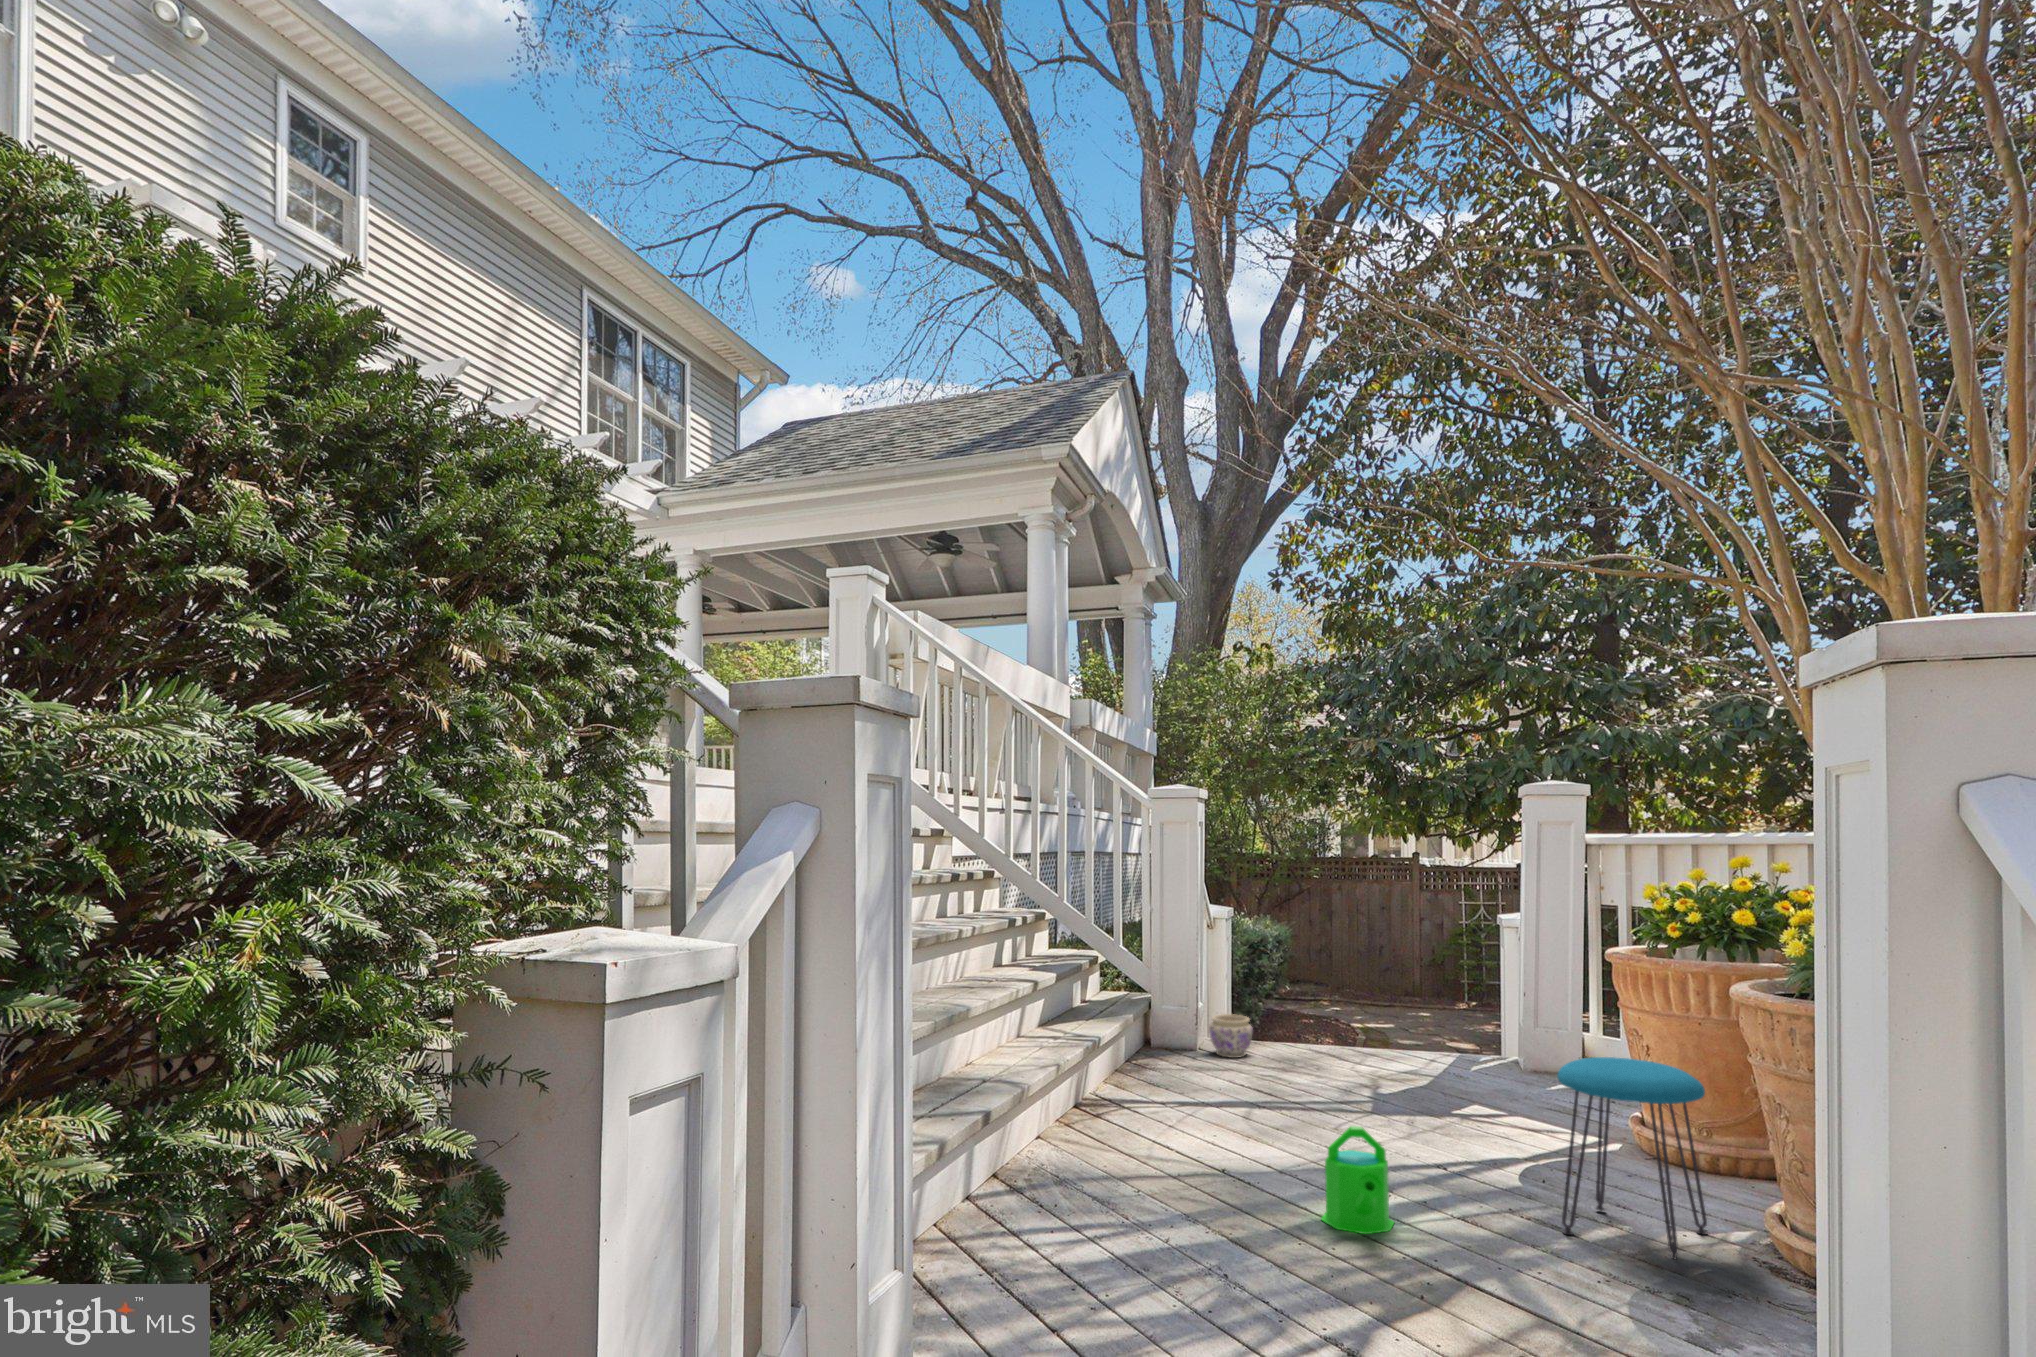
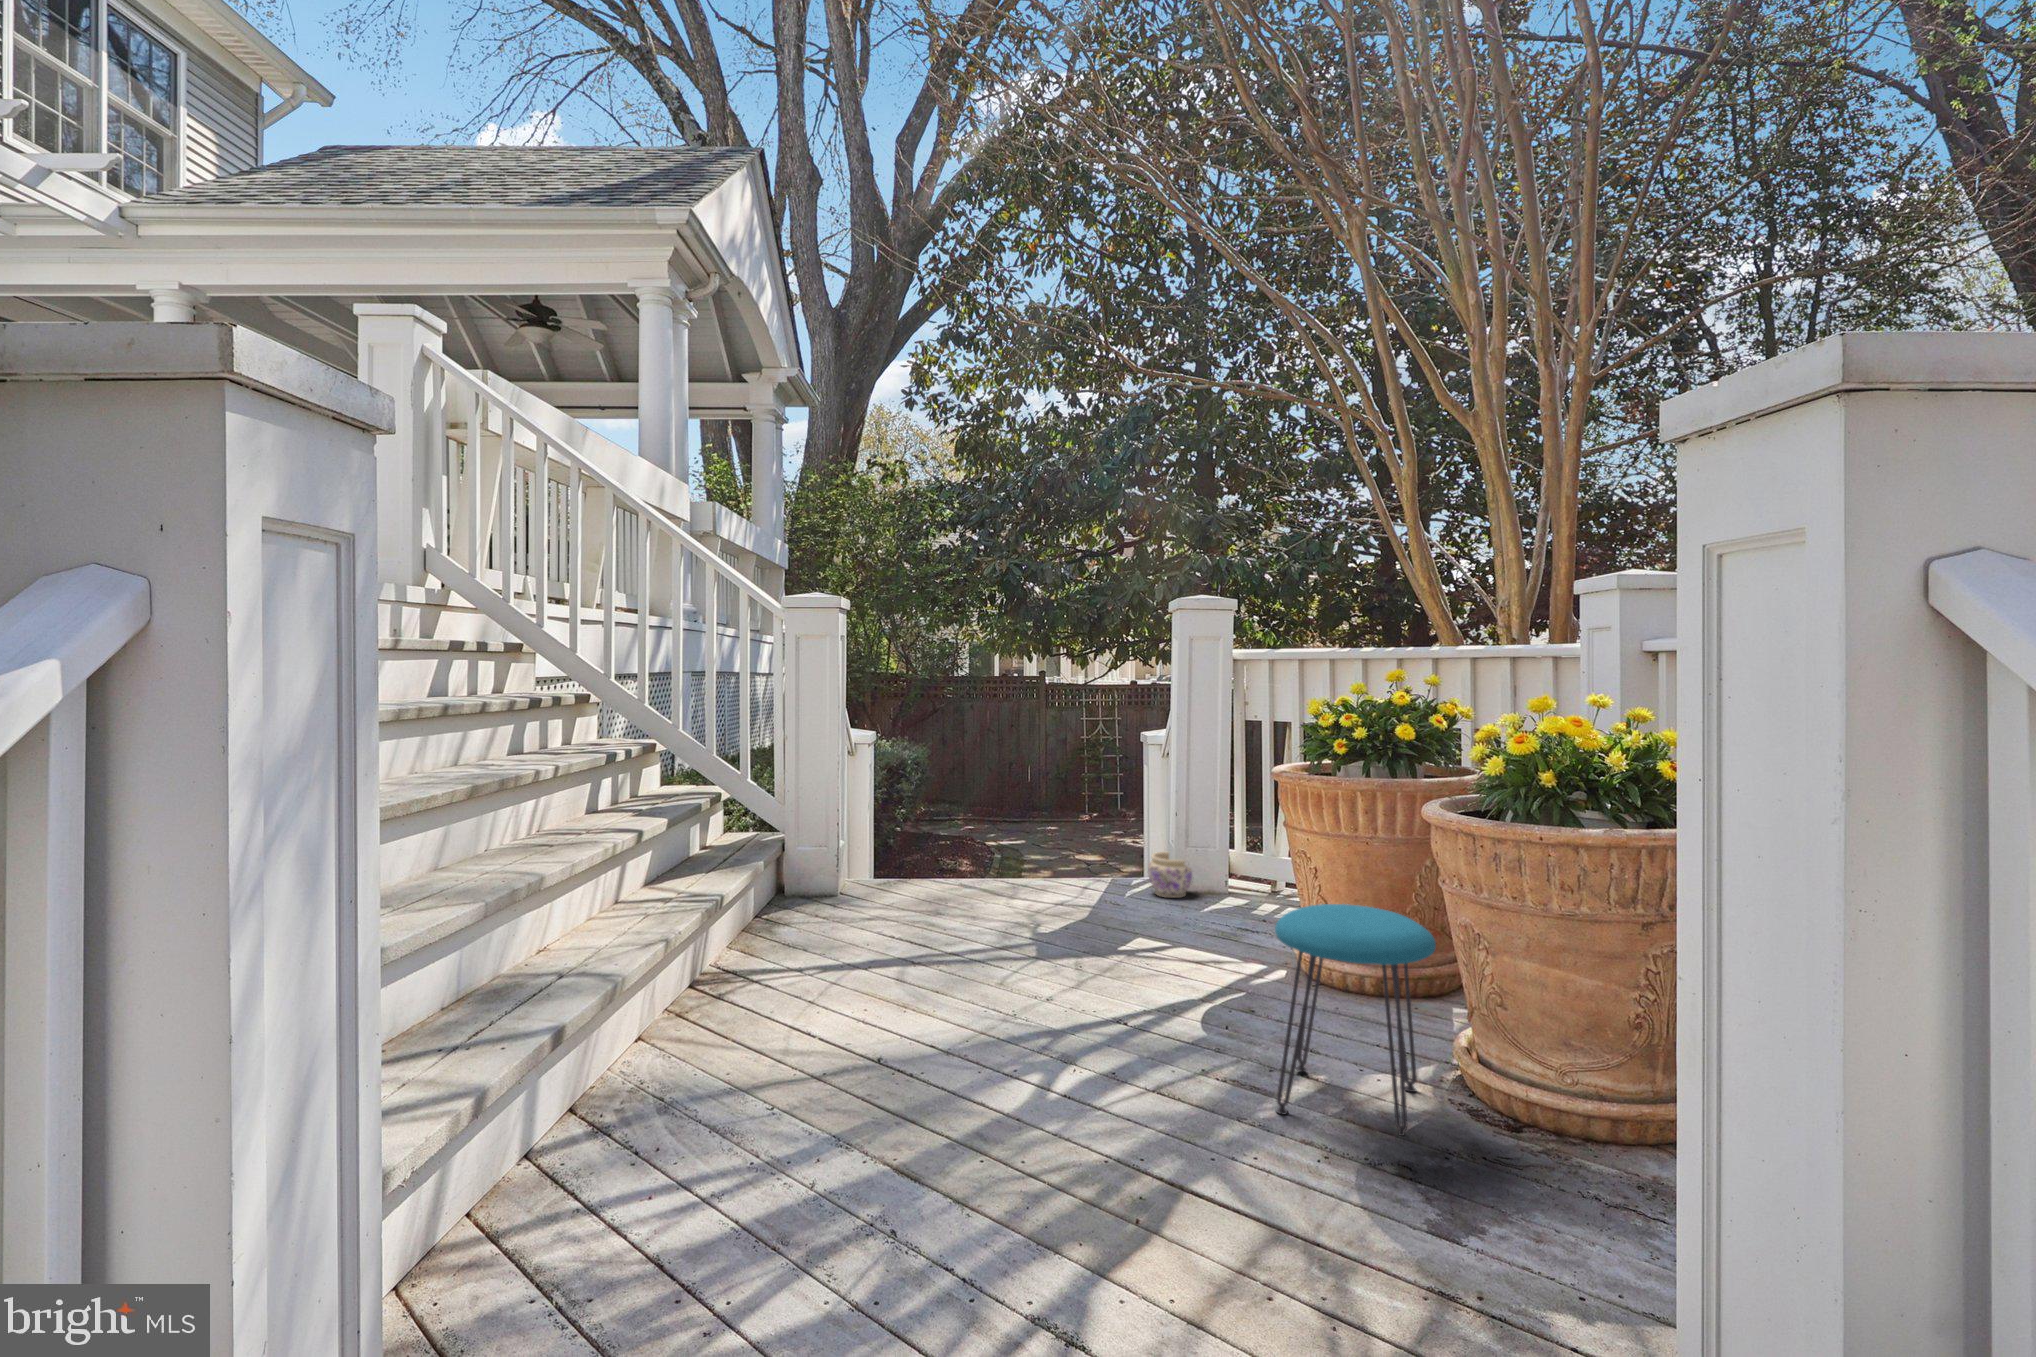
planter: present [1209,1014,1253,1058] -> present [1148,852,1192,898]
watering can: present [1321,1126,1394,1234] -> none [1004,1015,1092,1150]

